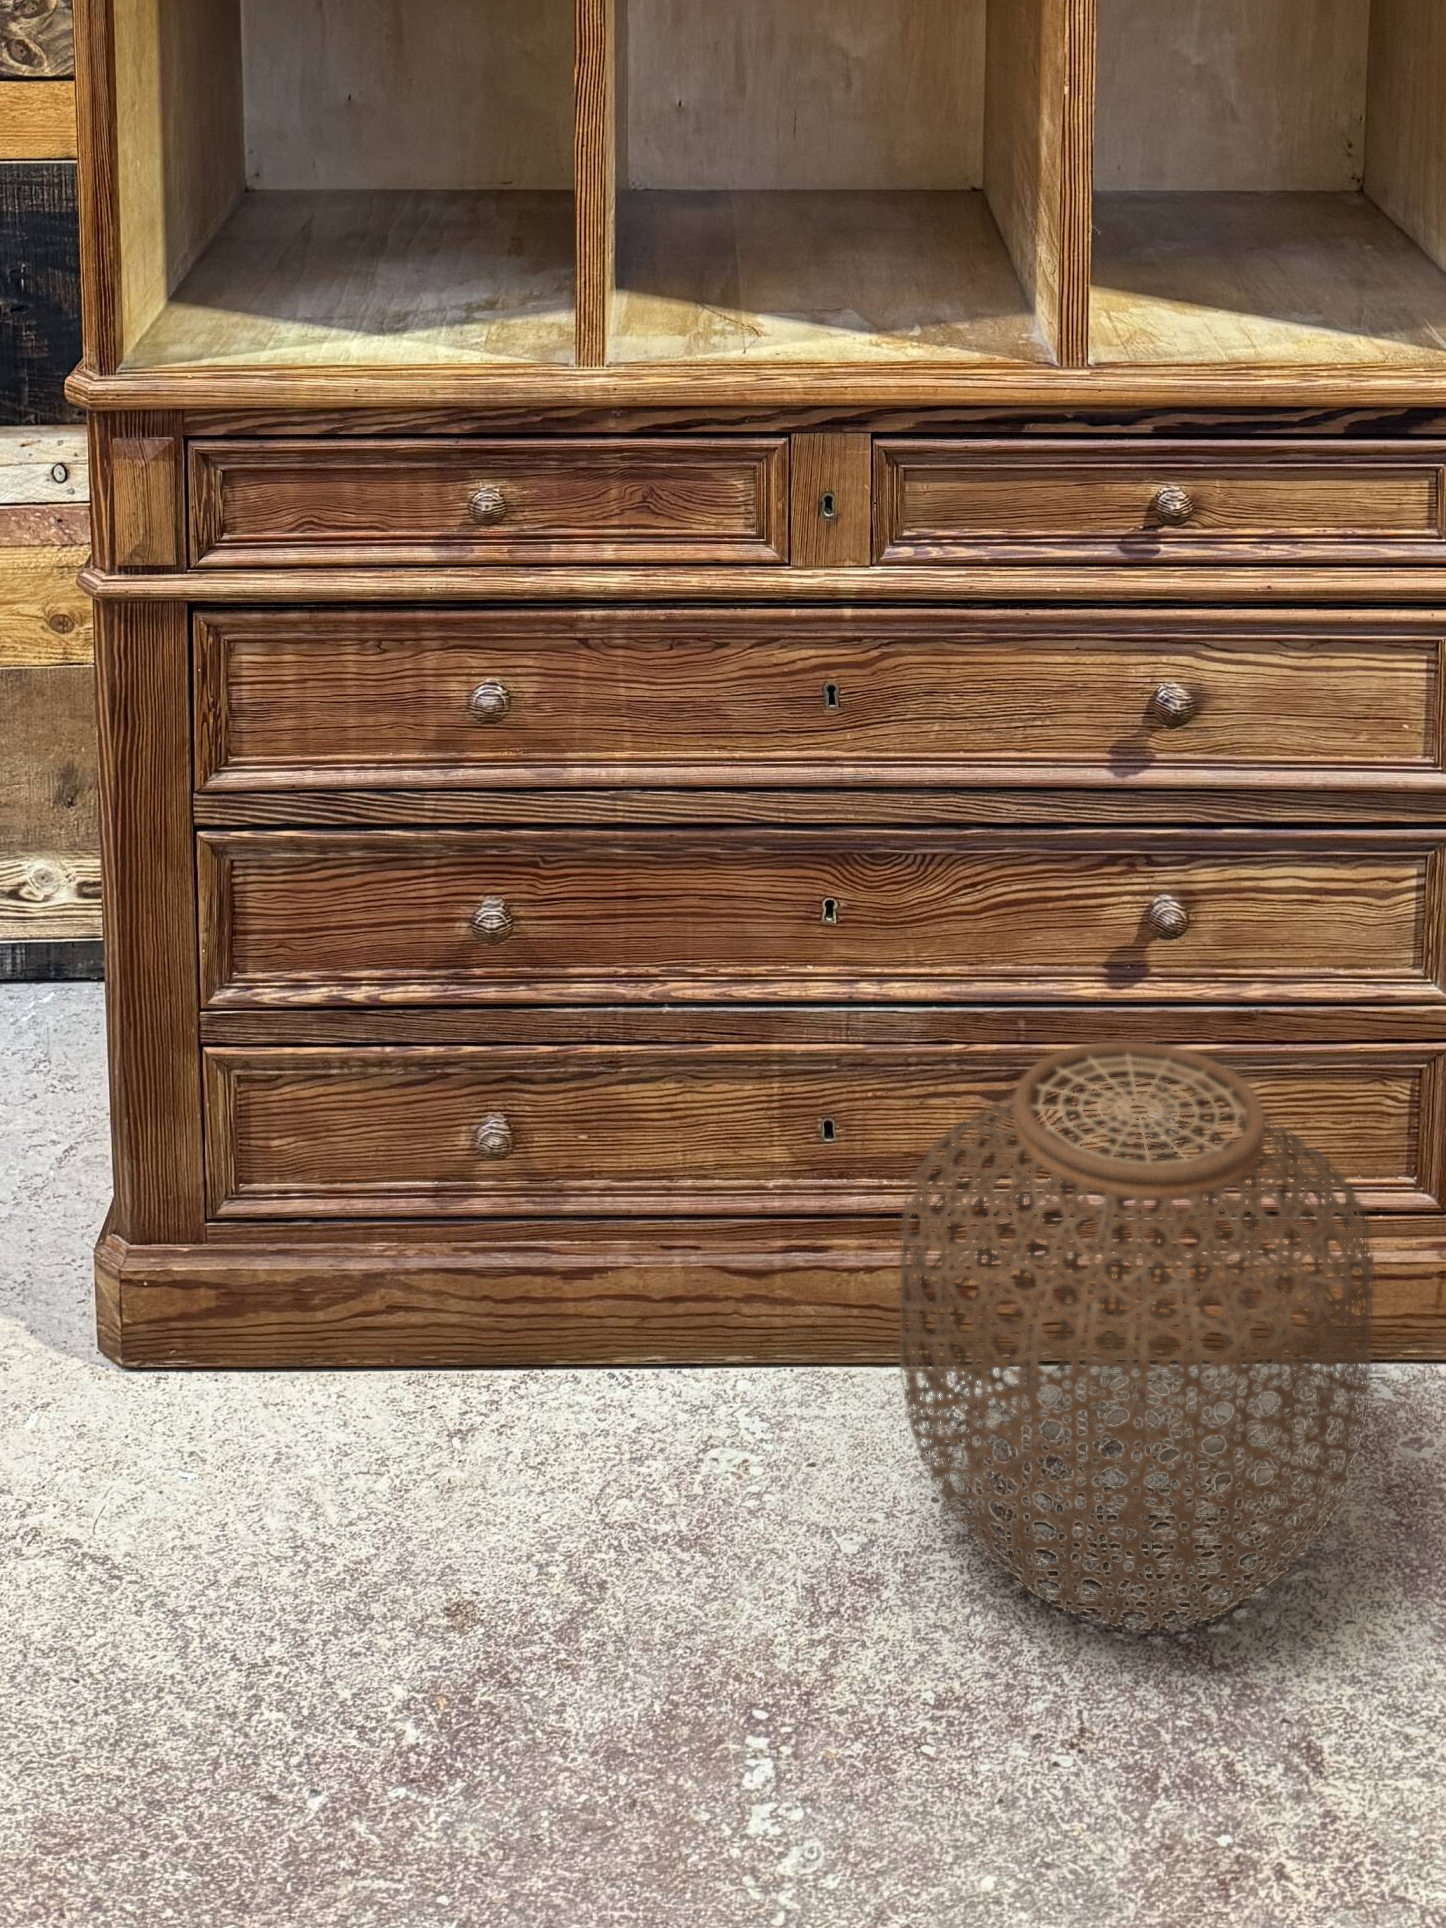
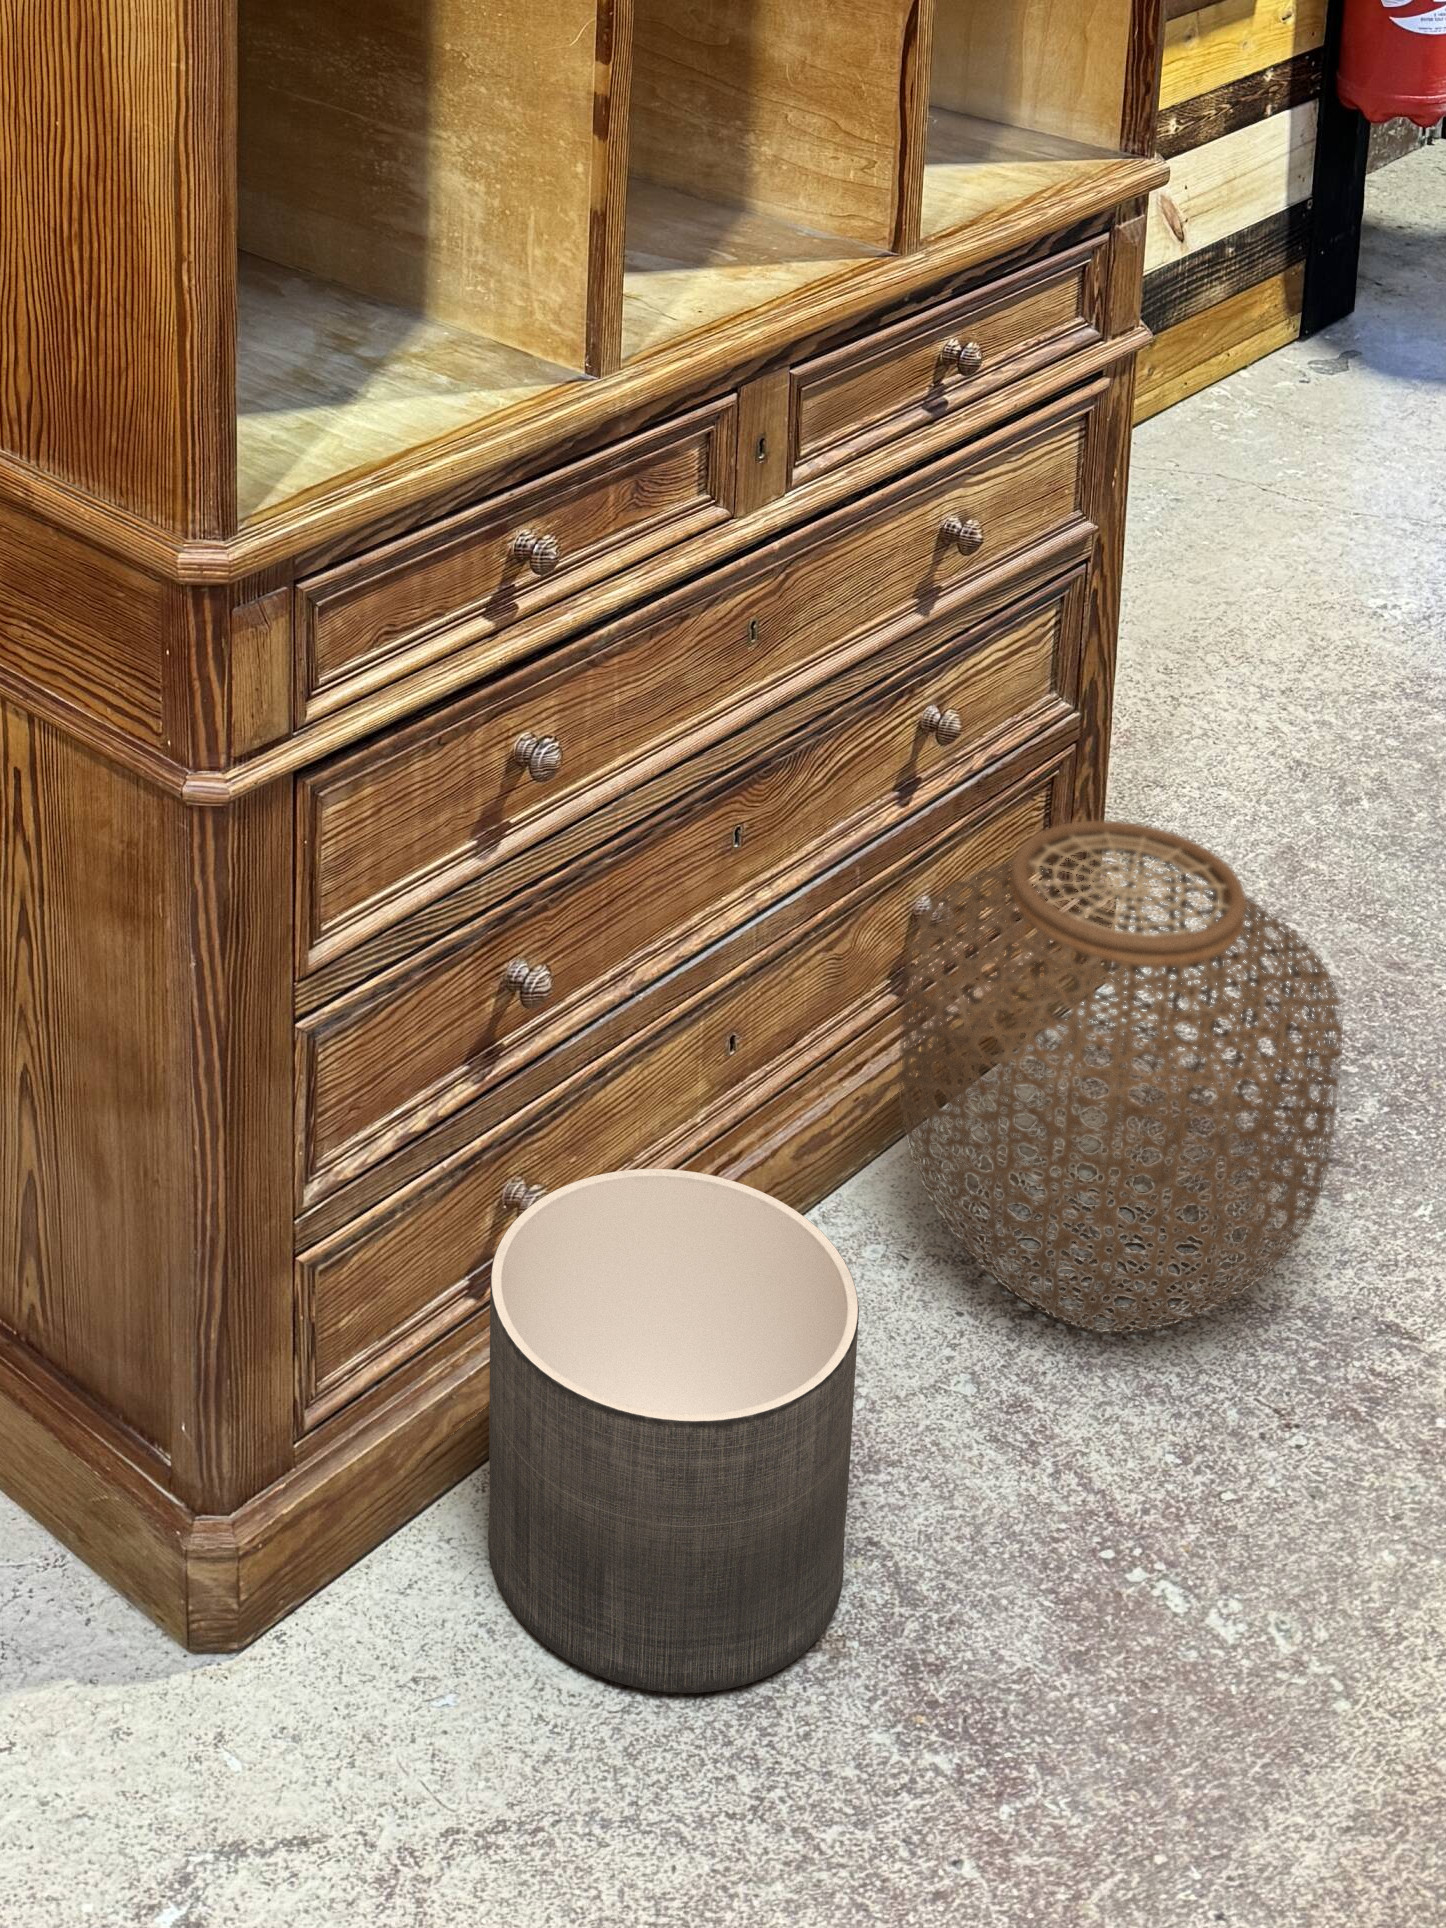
planter: none [280,1131,626,1608] -> present [488,1169,859,1693]

